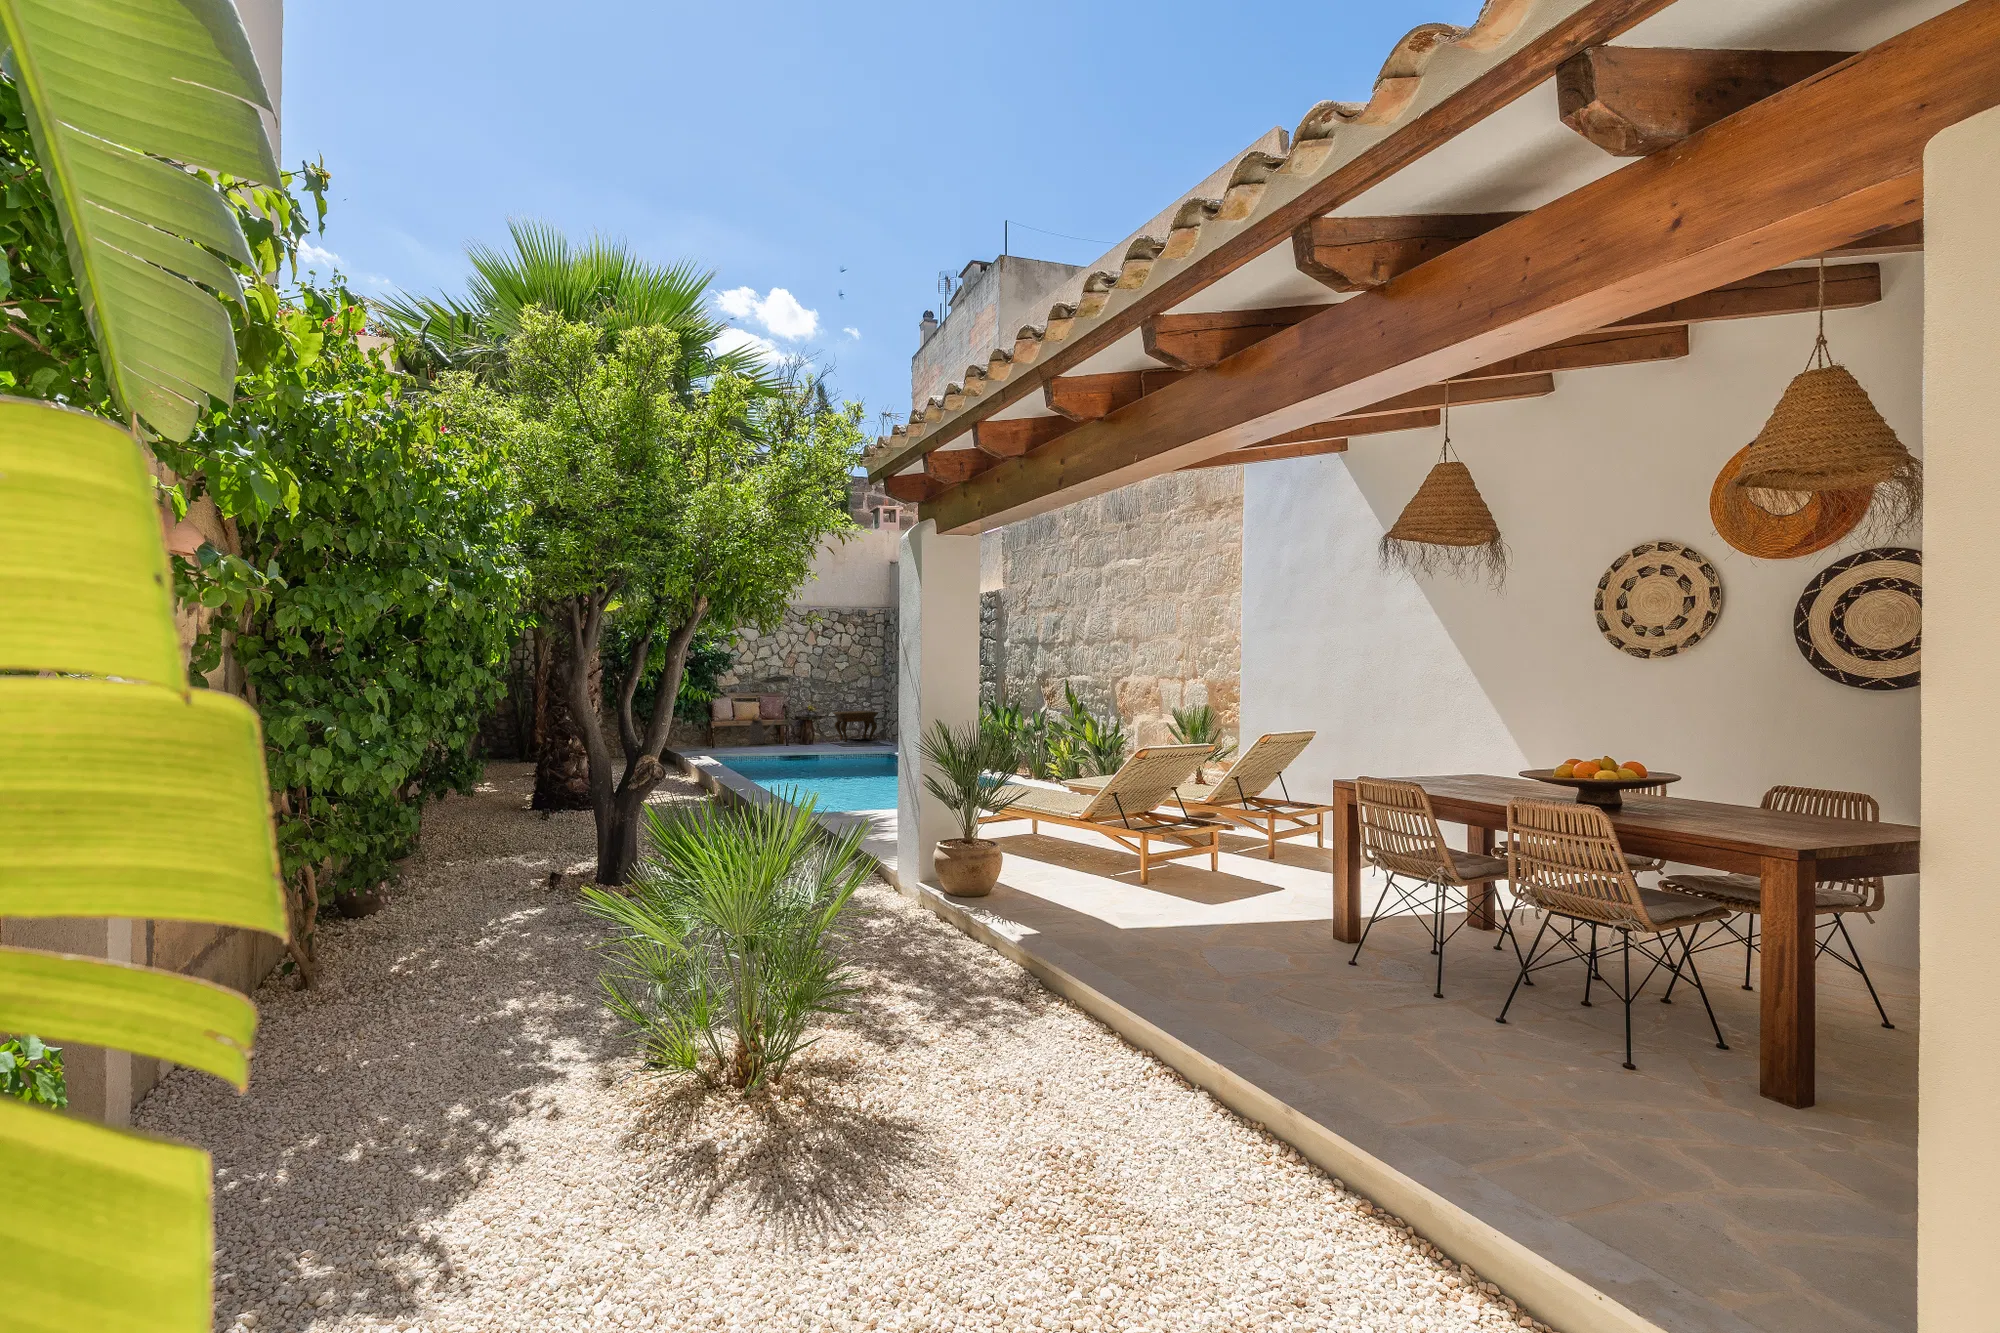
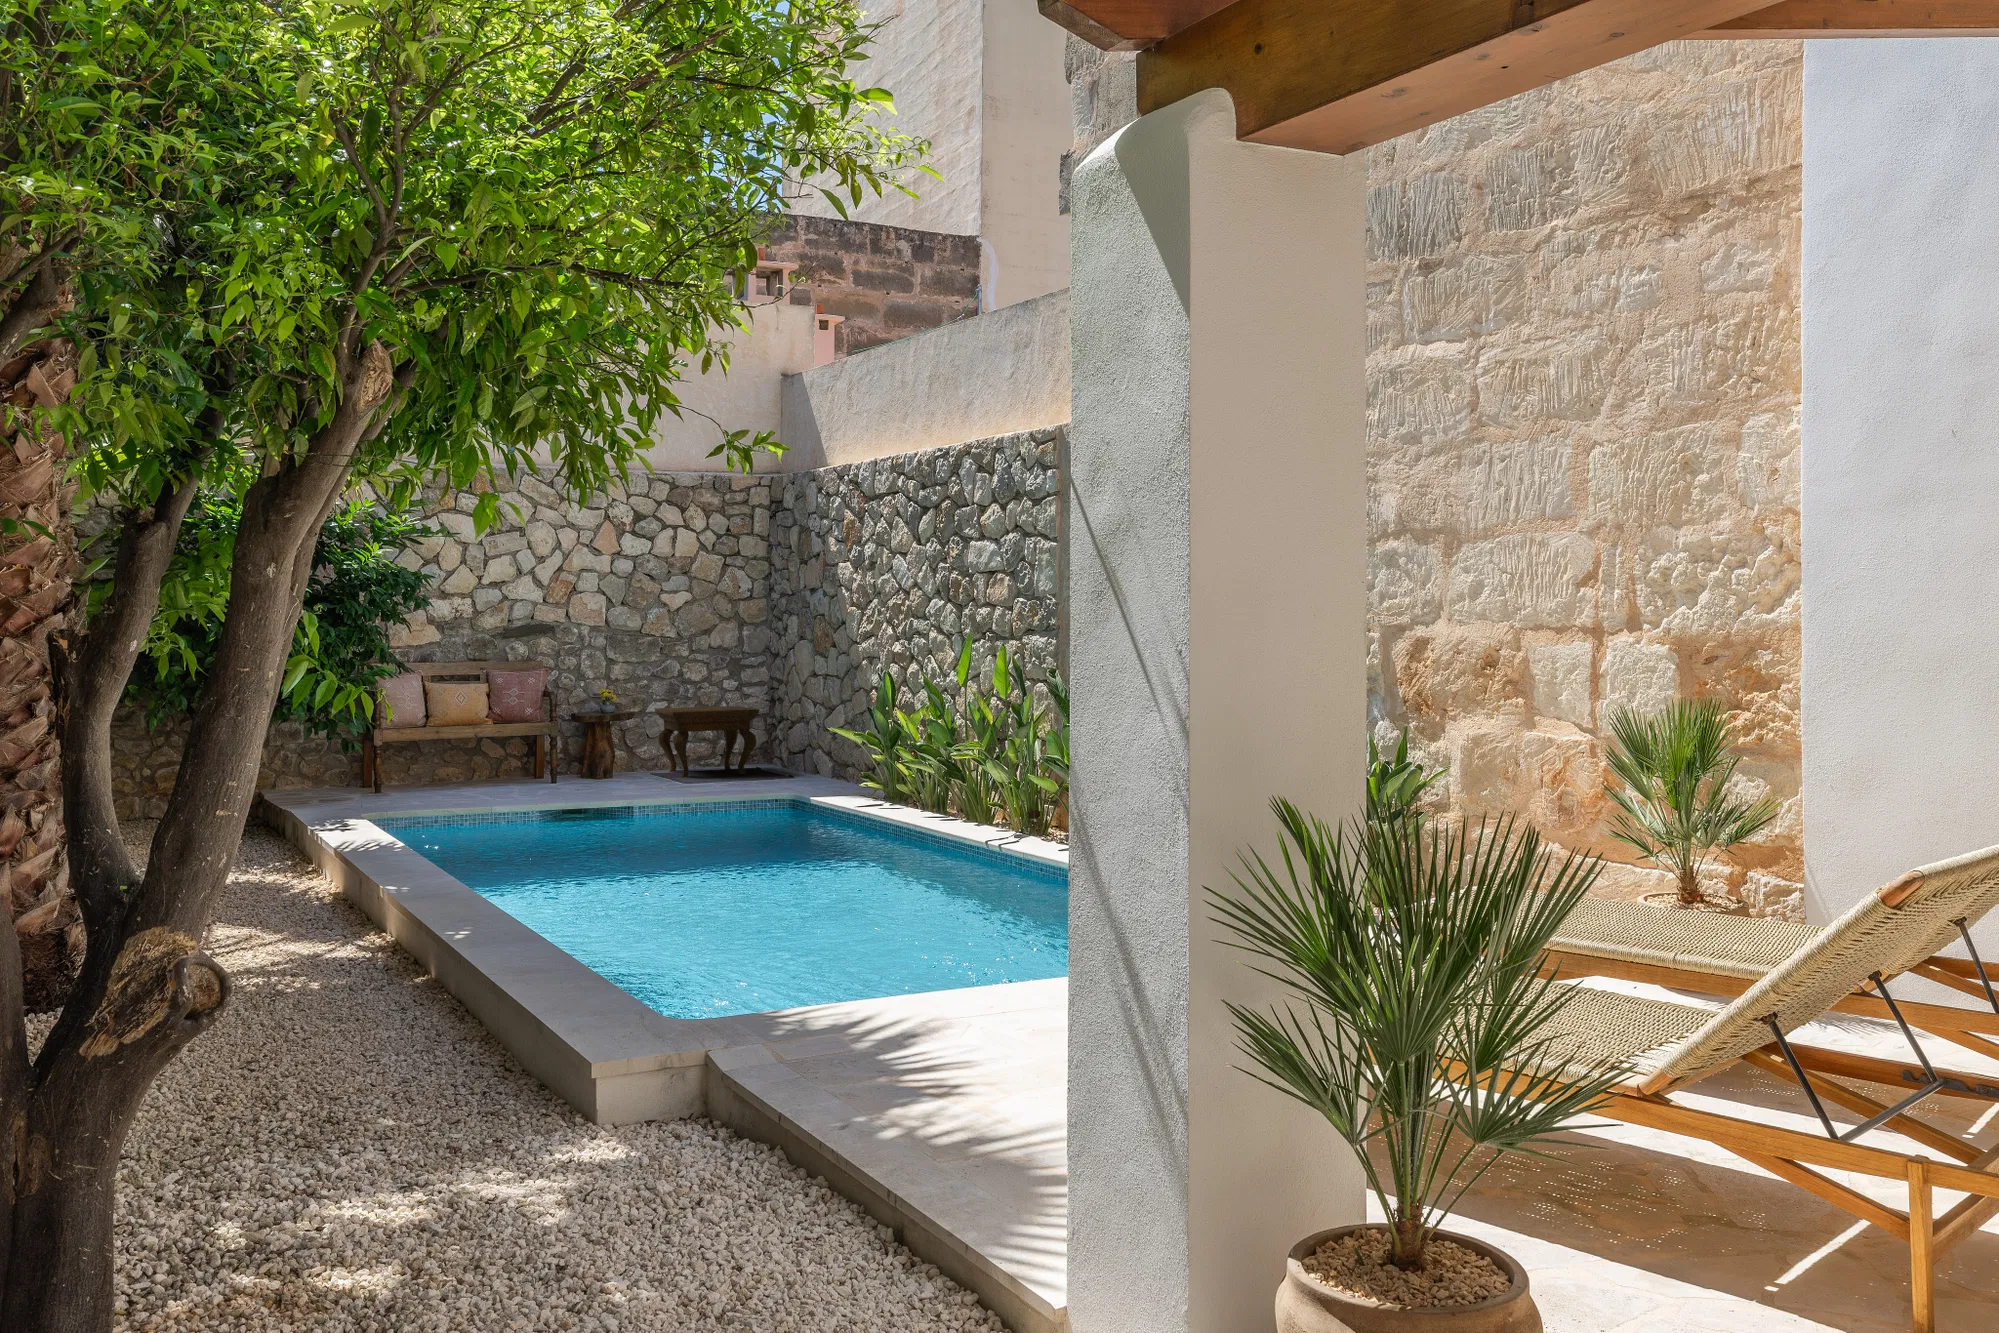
watering can: present [747,716,777,745] -> none [455,713,529,783]

